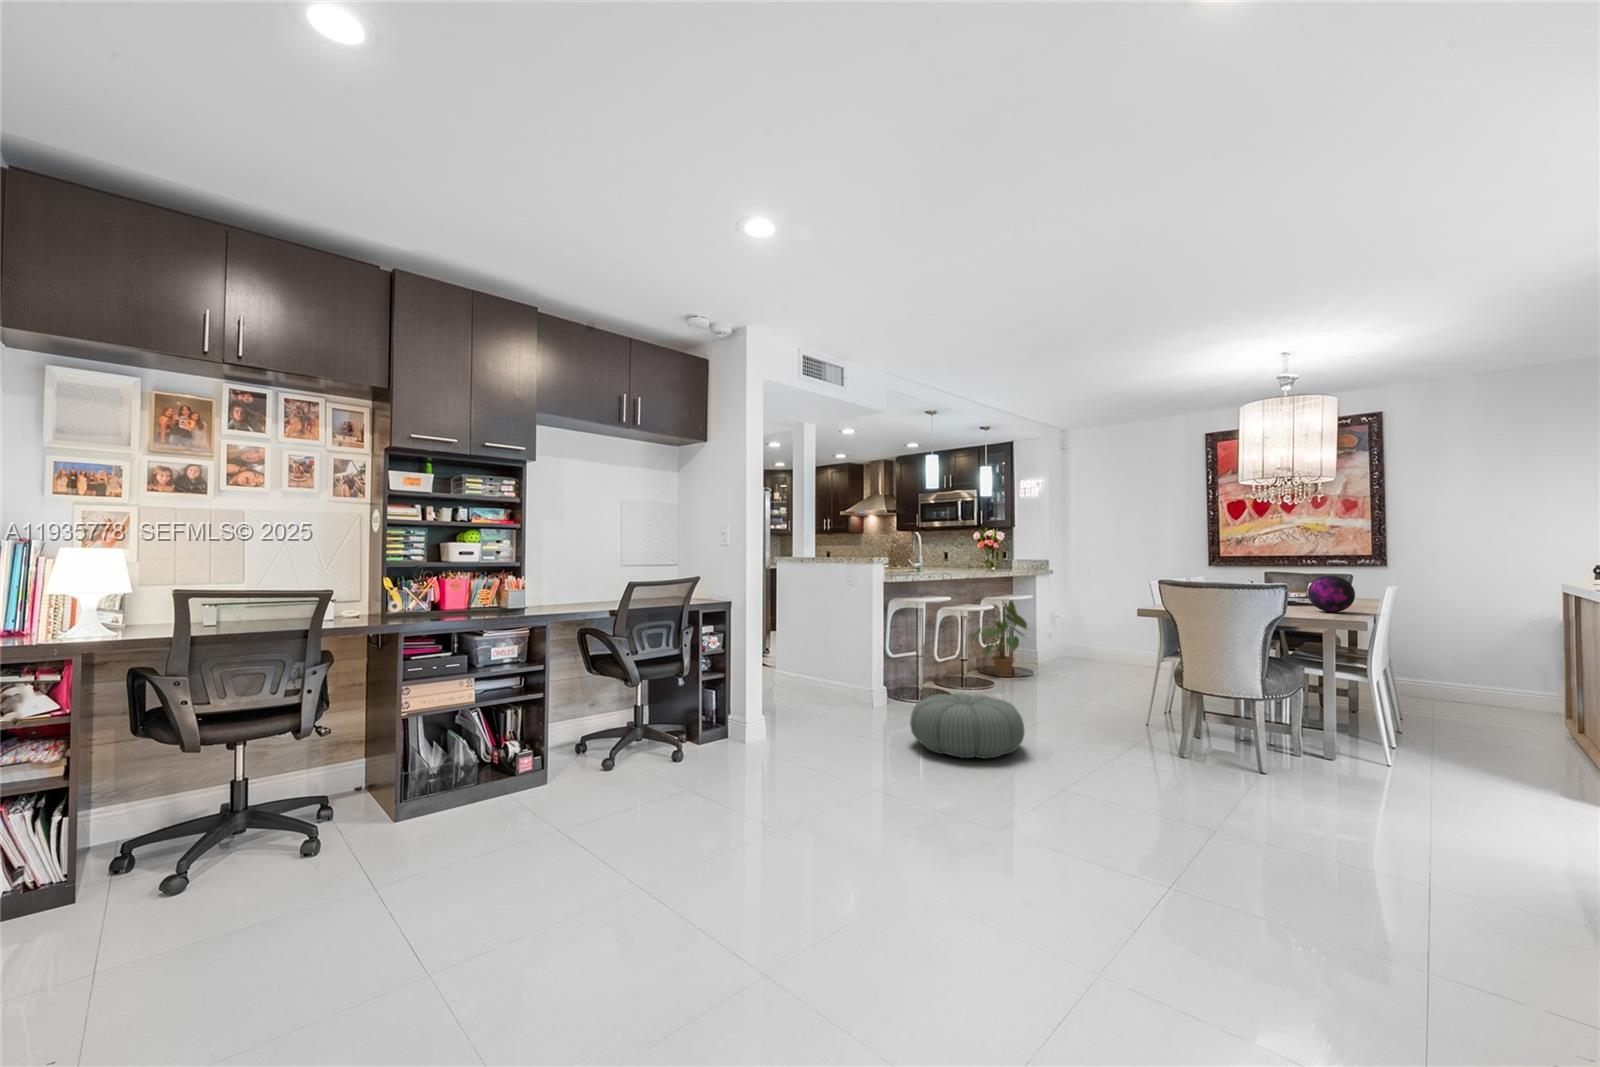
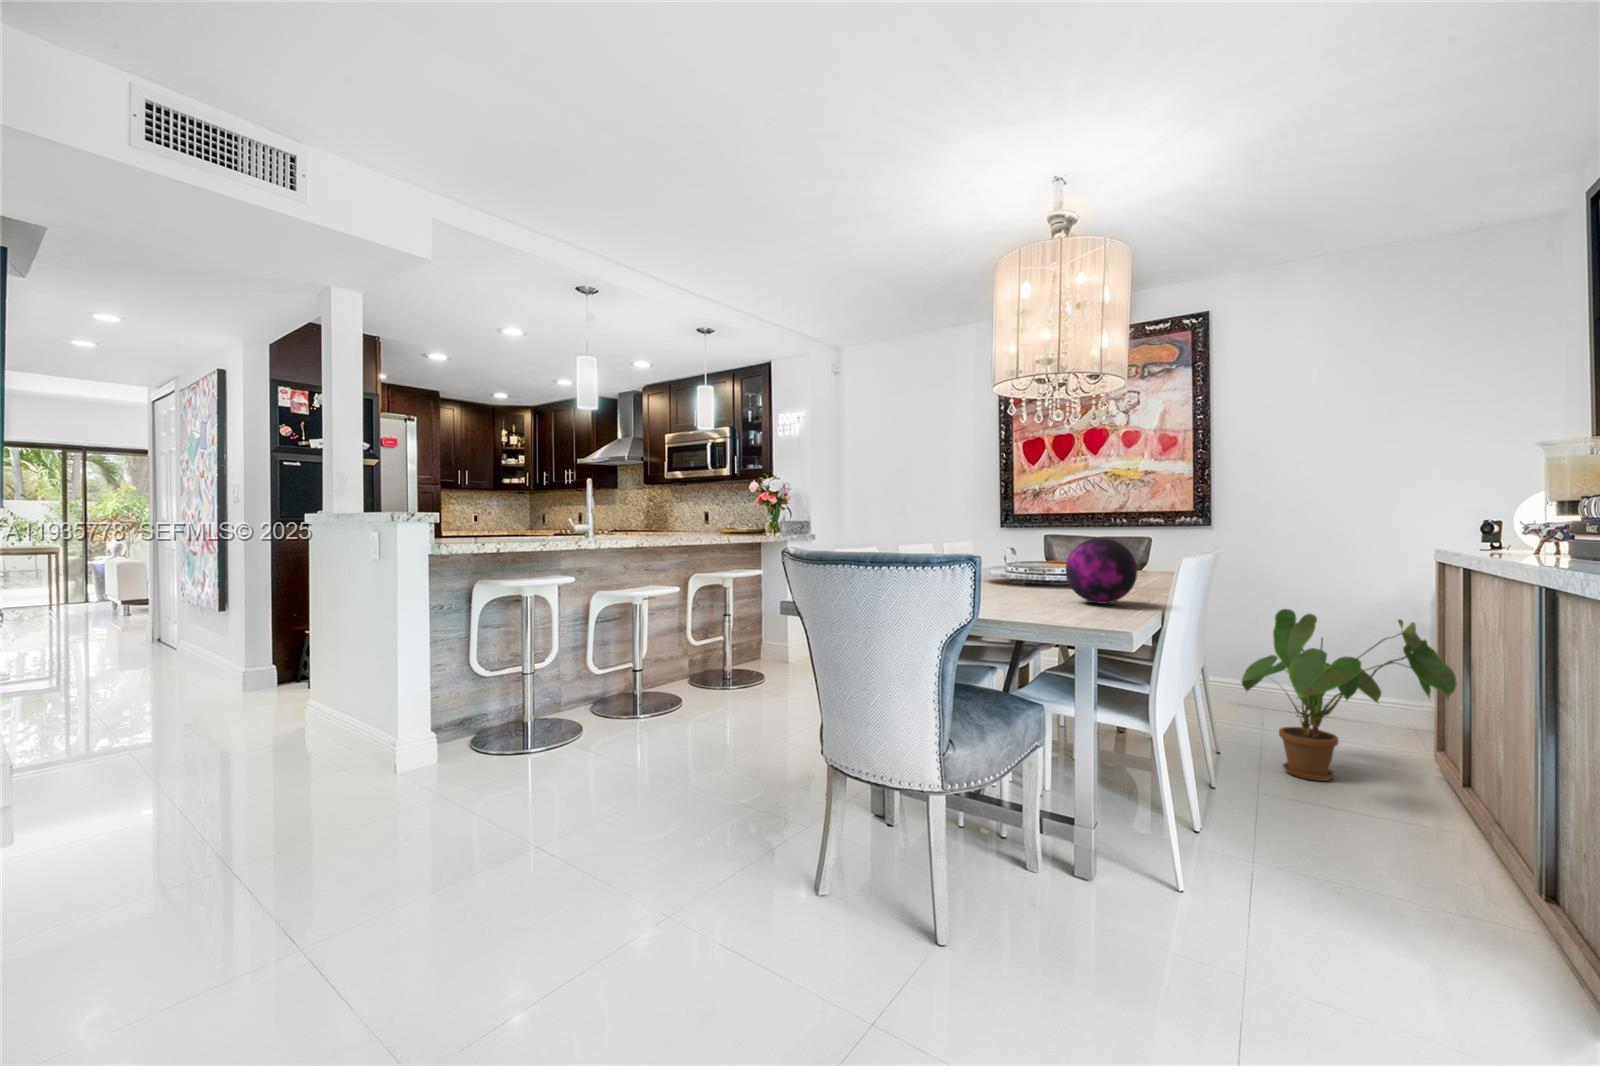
house plant: present [971,602,1027,677] -> present [1241,609,1457,781]
pouf: present [910,693,1024,758] -> none [248,775,521,952]

